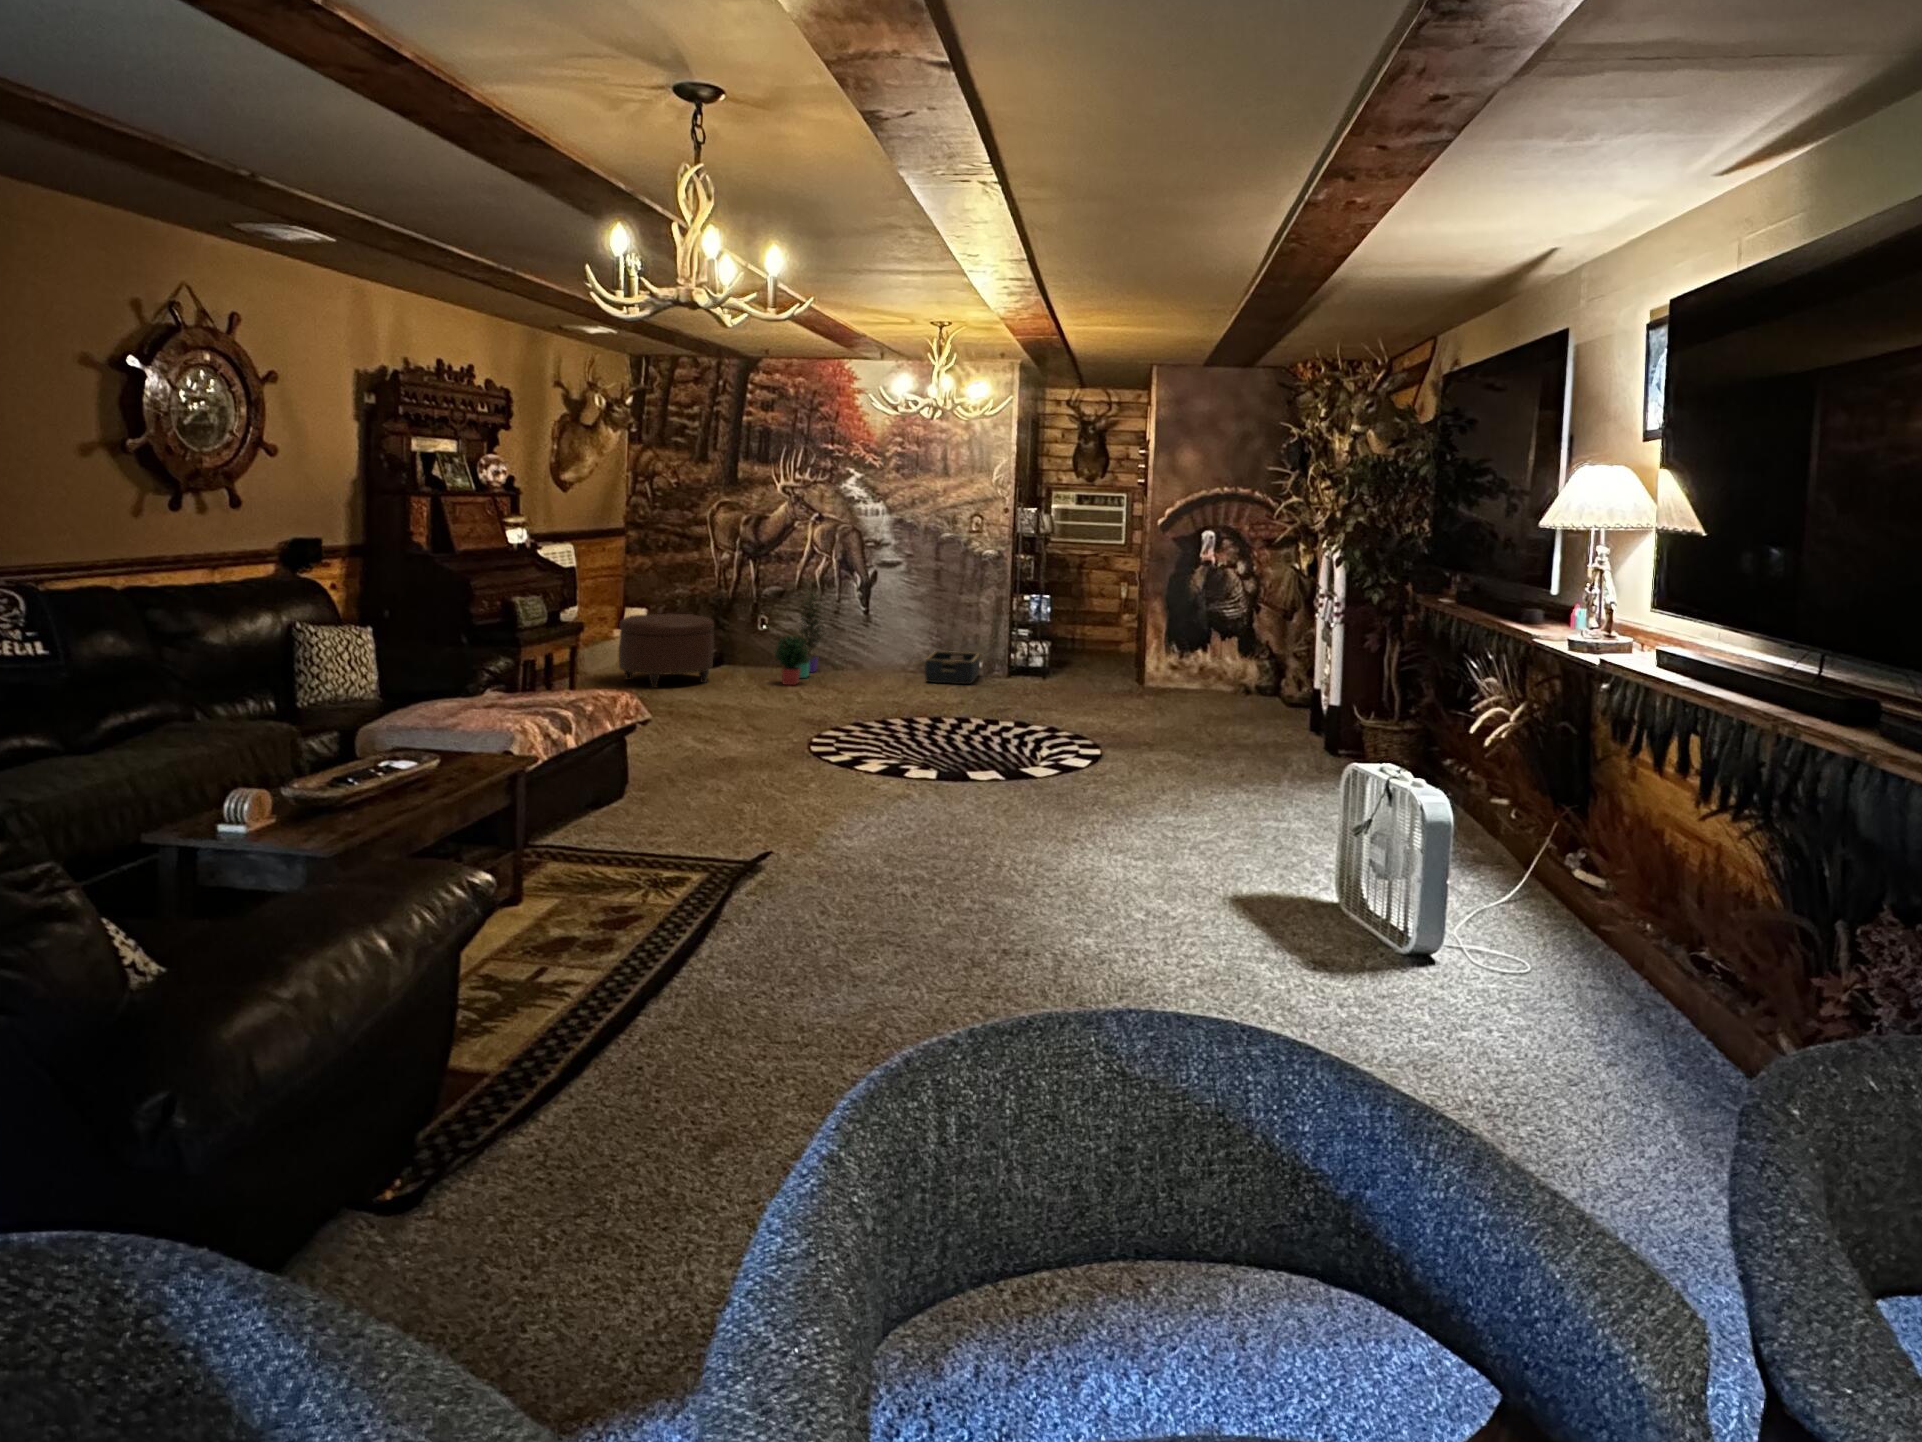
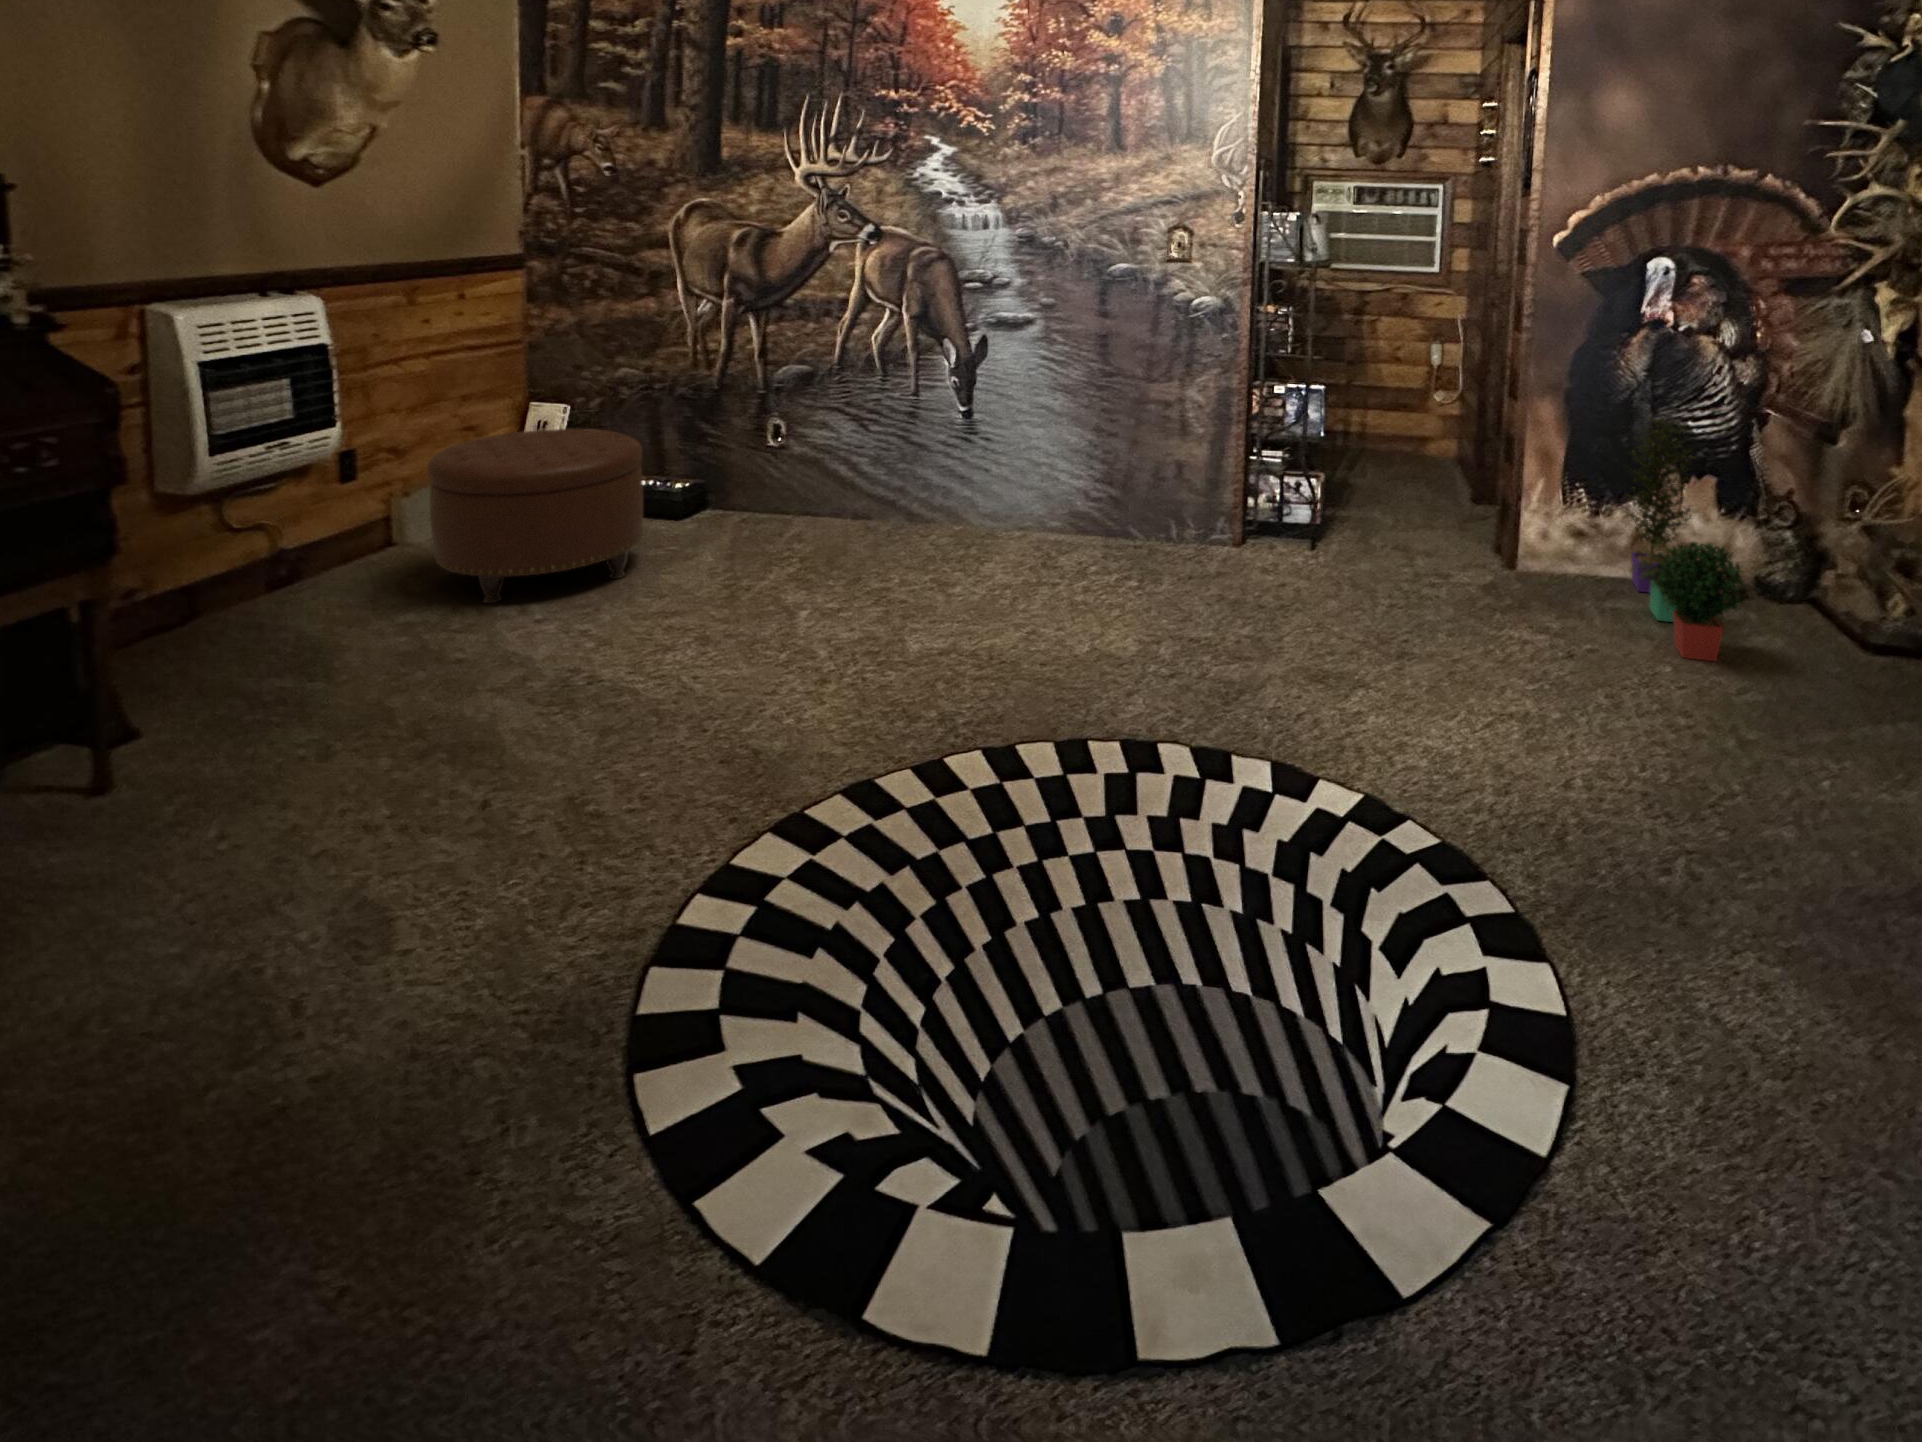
potted plant: present [774,592,824,685] -> present [1624,415,1744,661]
basket: present [925,651,979,684] -> none [1074,491,1184,575]

